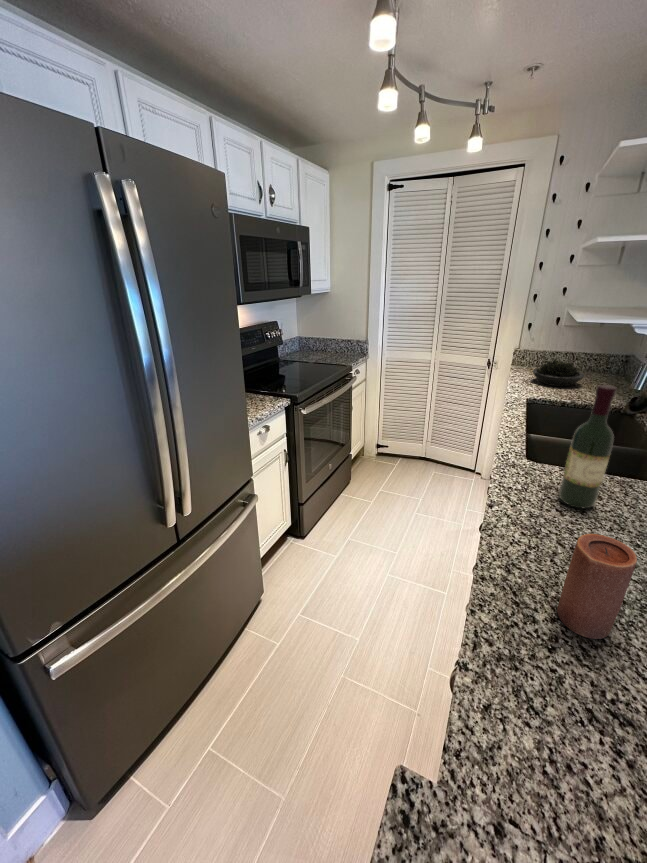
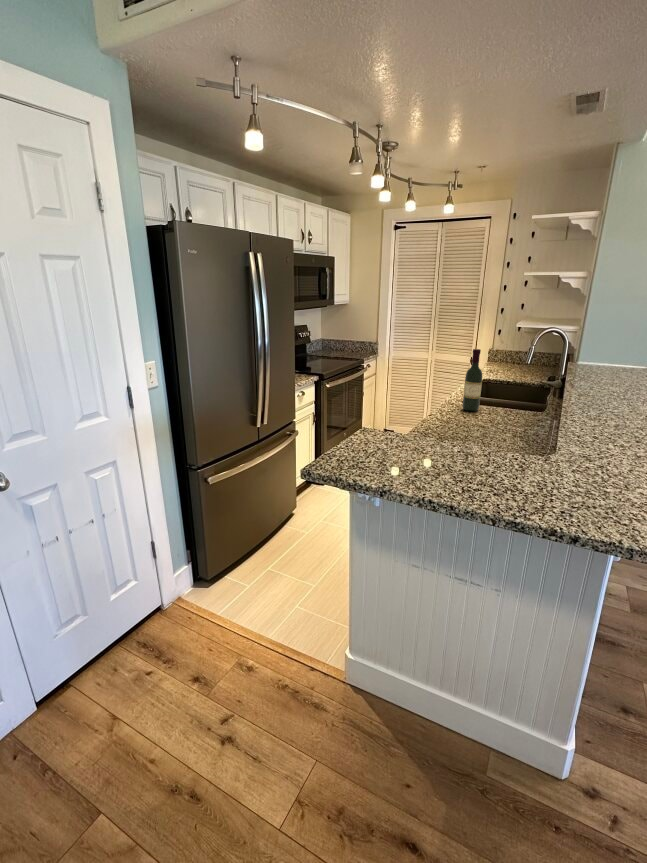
succulent plant: present [533,360,584,386] -> none [495,355,531,374]
candle: present [557,534,637,639] -> none [436,396,457,434]

